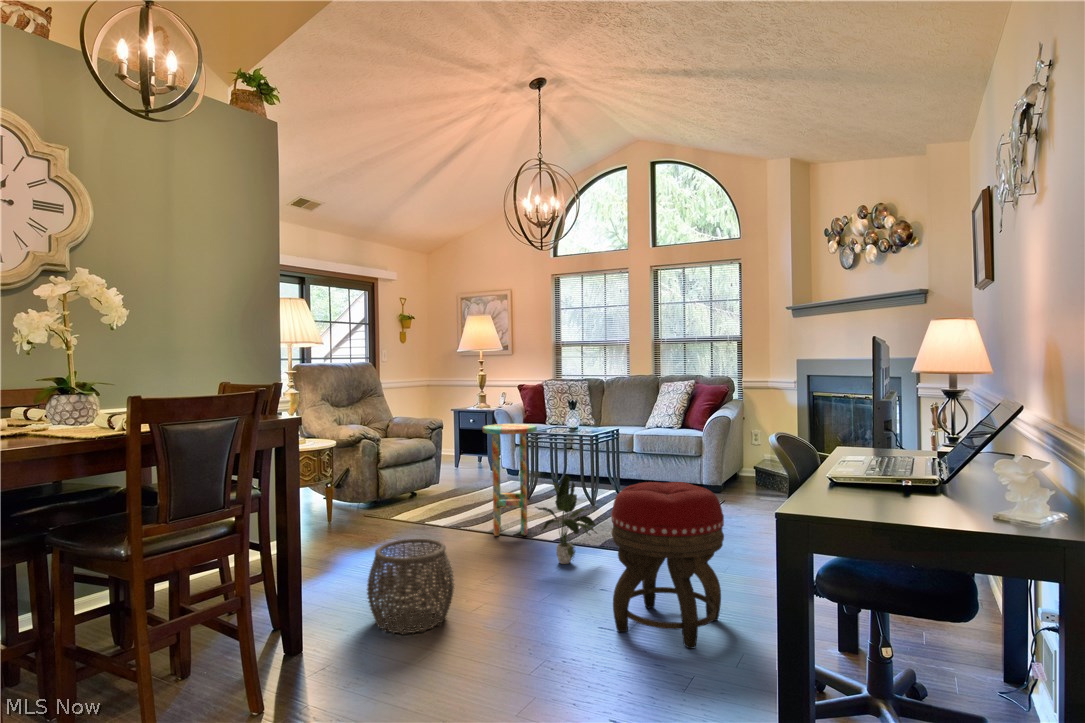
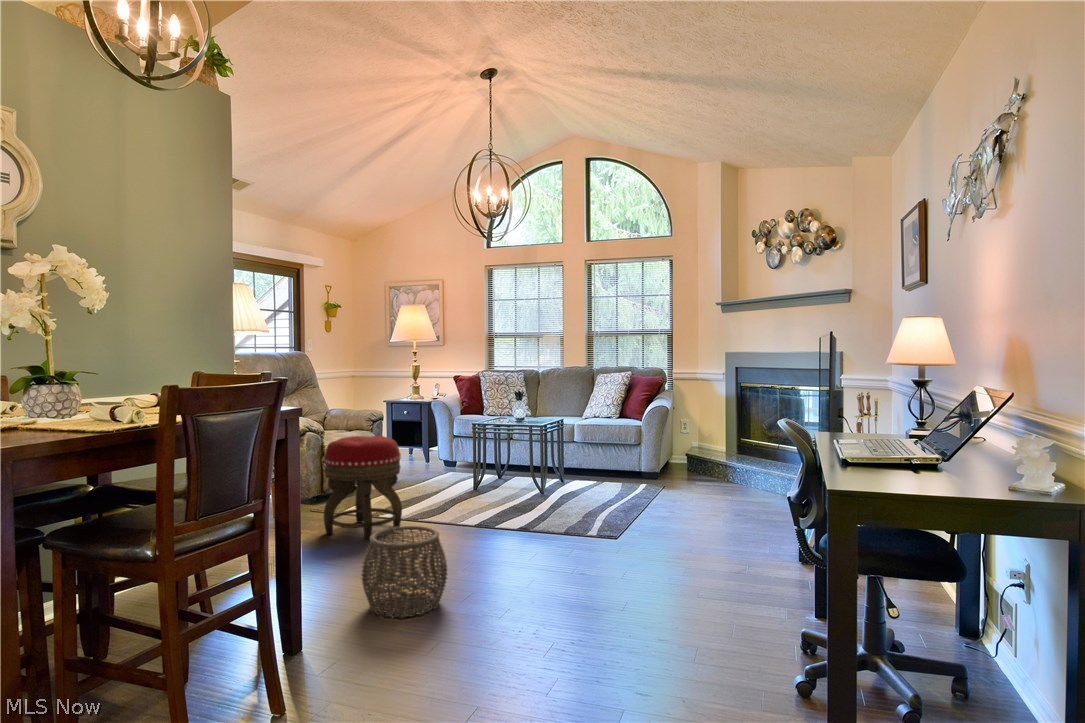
side table: present [483,424,537,536] -> none [442,414,497,526]
potted plant: present [536,476,597,564] -> none [507,463,566,549]
footstool: present [611,482,724,649] -> present [324,436,402,539]

